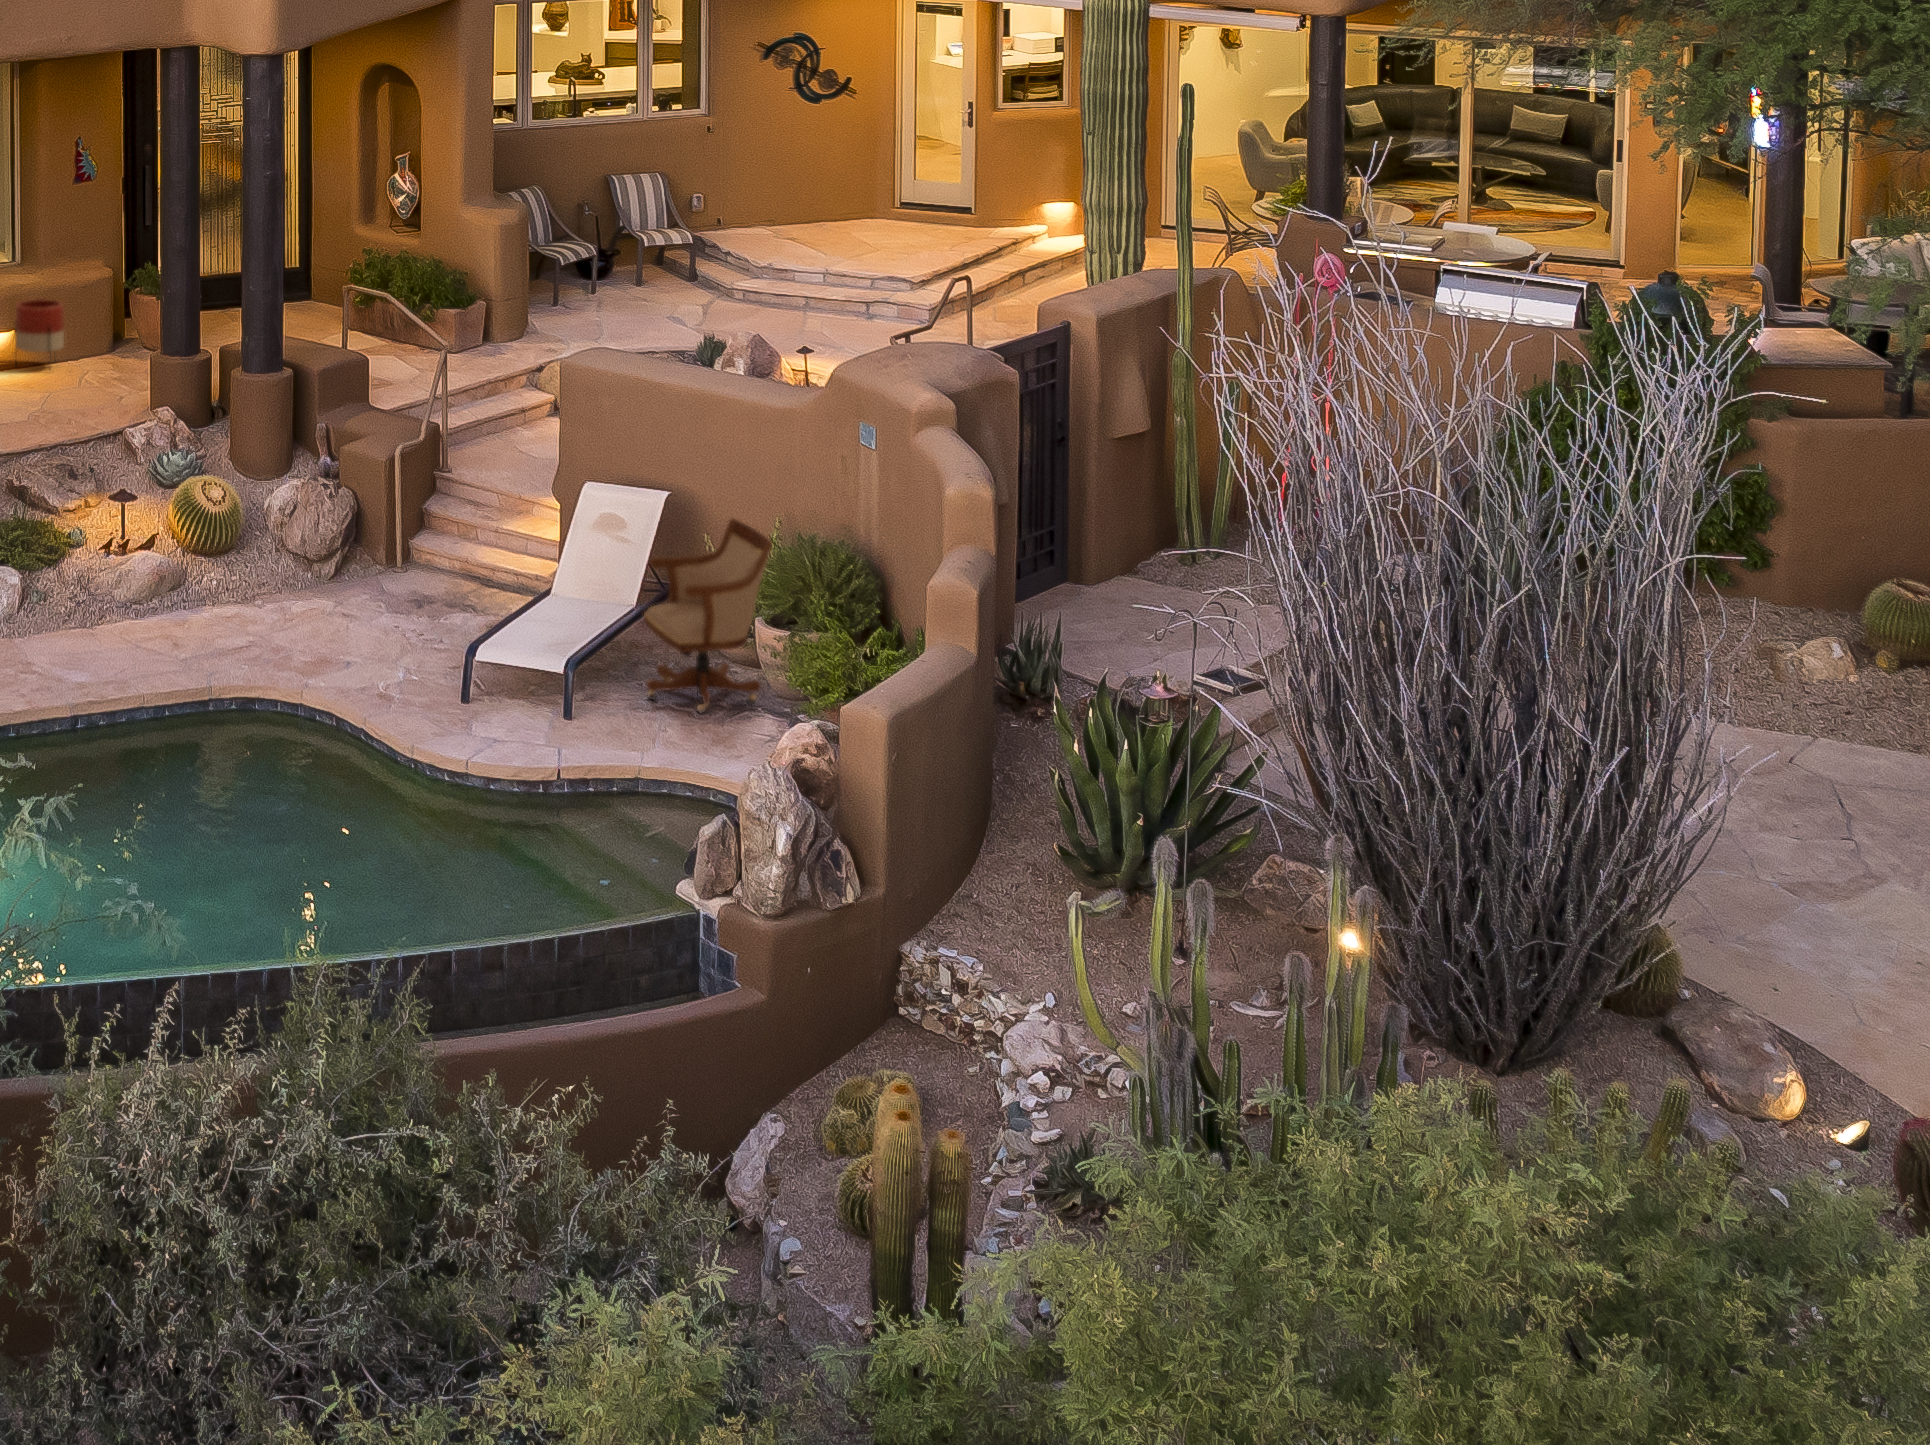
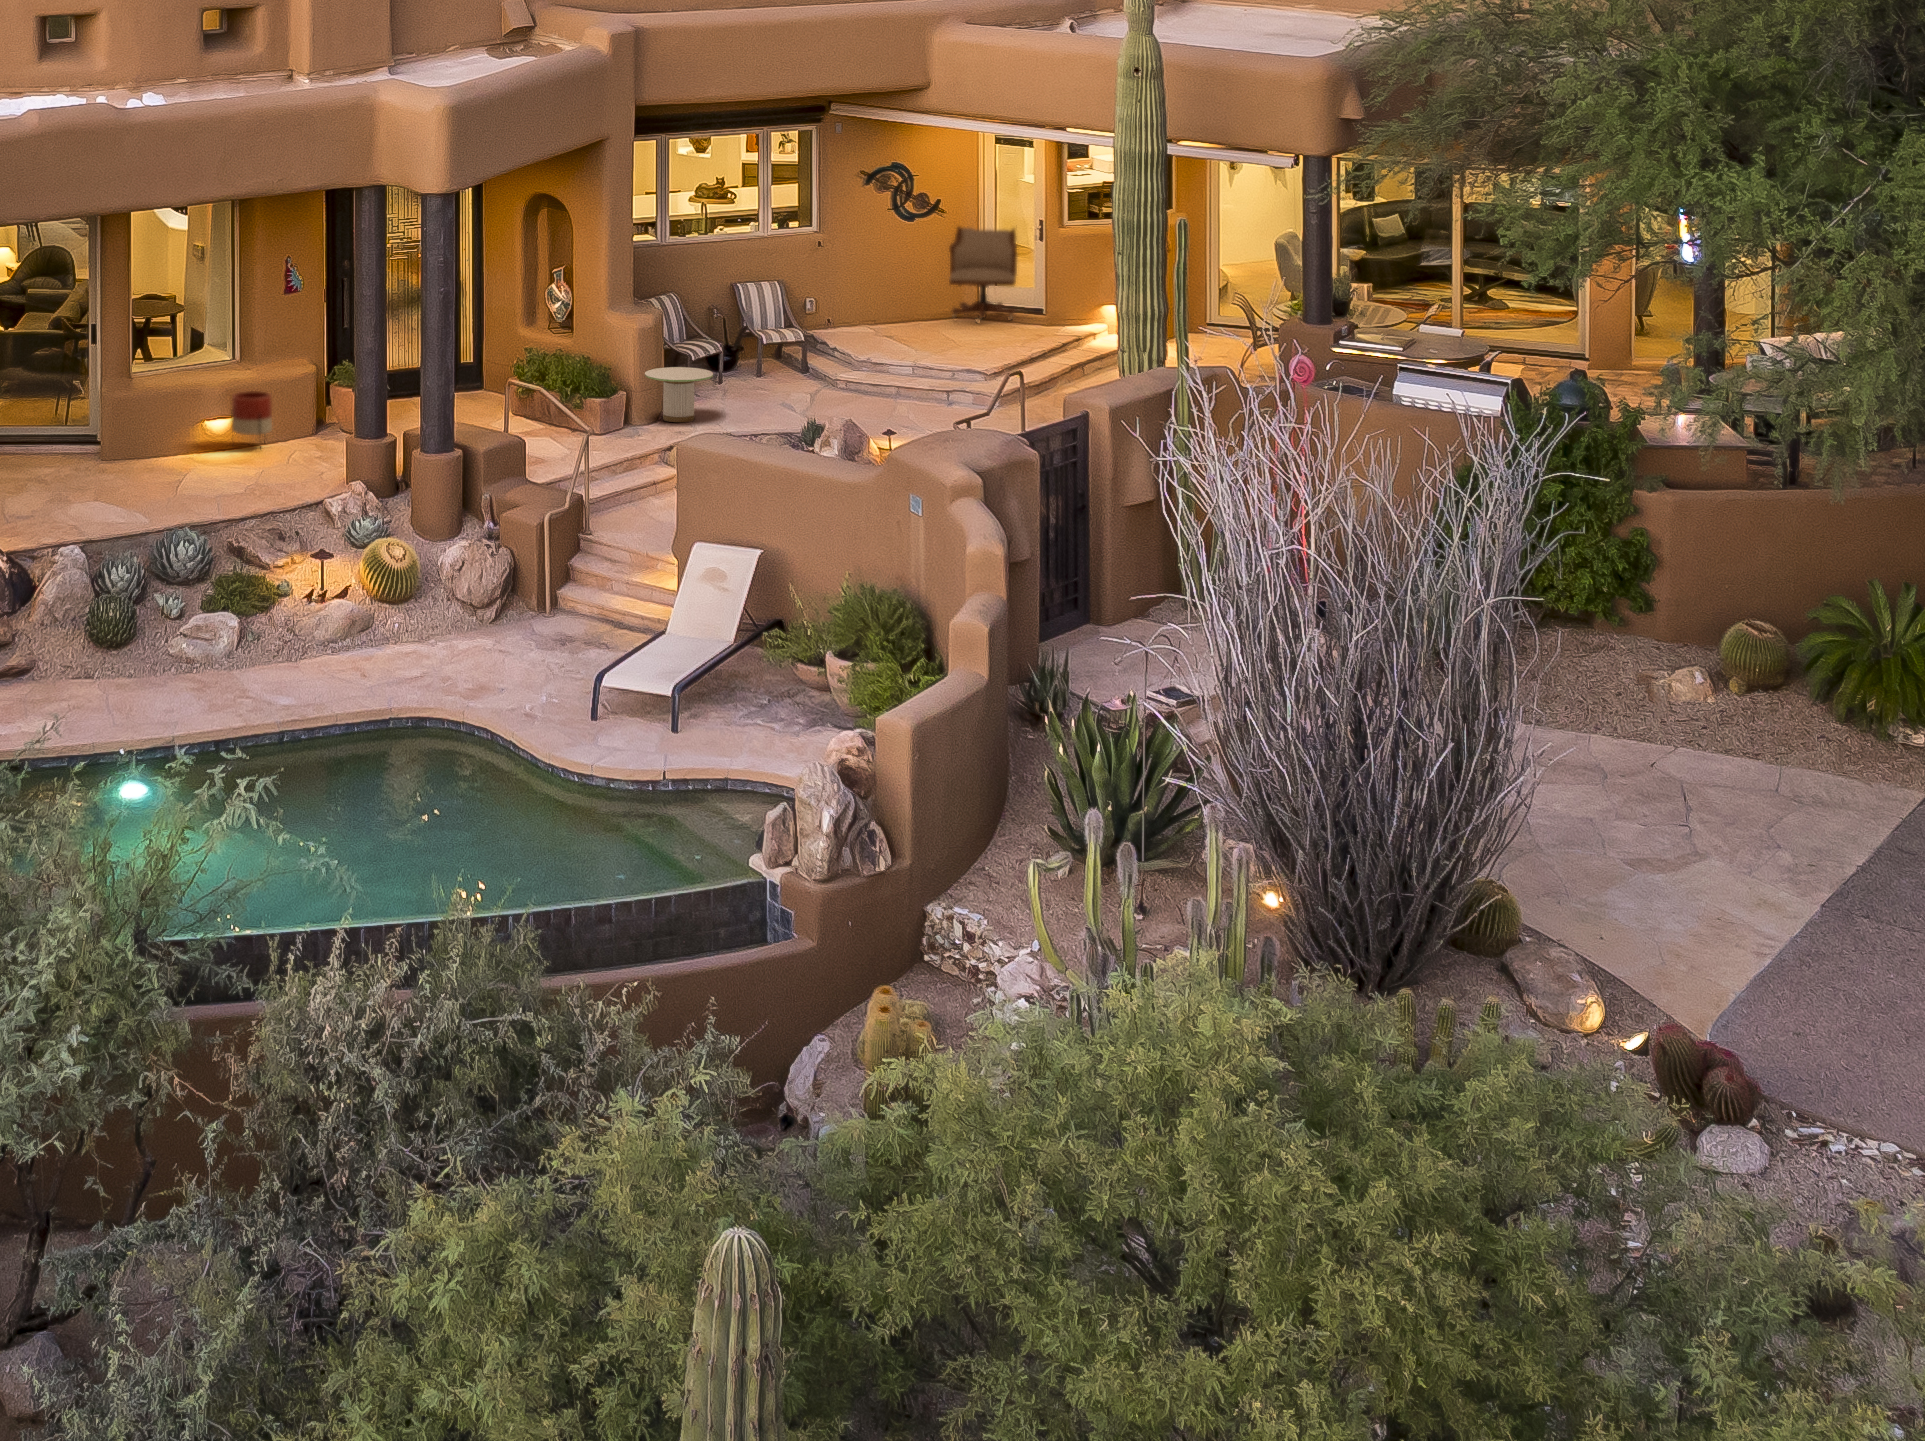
side table: none [513,273,594,338] -> present [645,367,713,422]
chair: present [644,519,773,713] -> present [949,227,1017,323]

